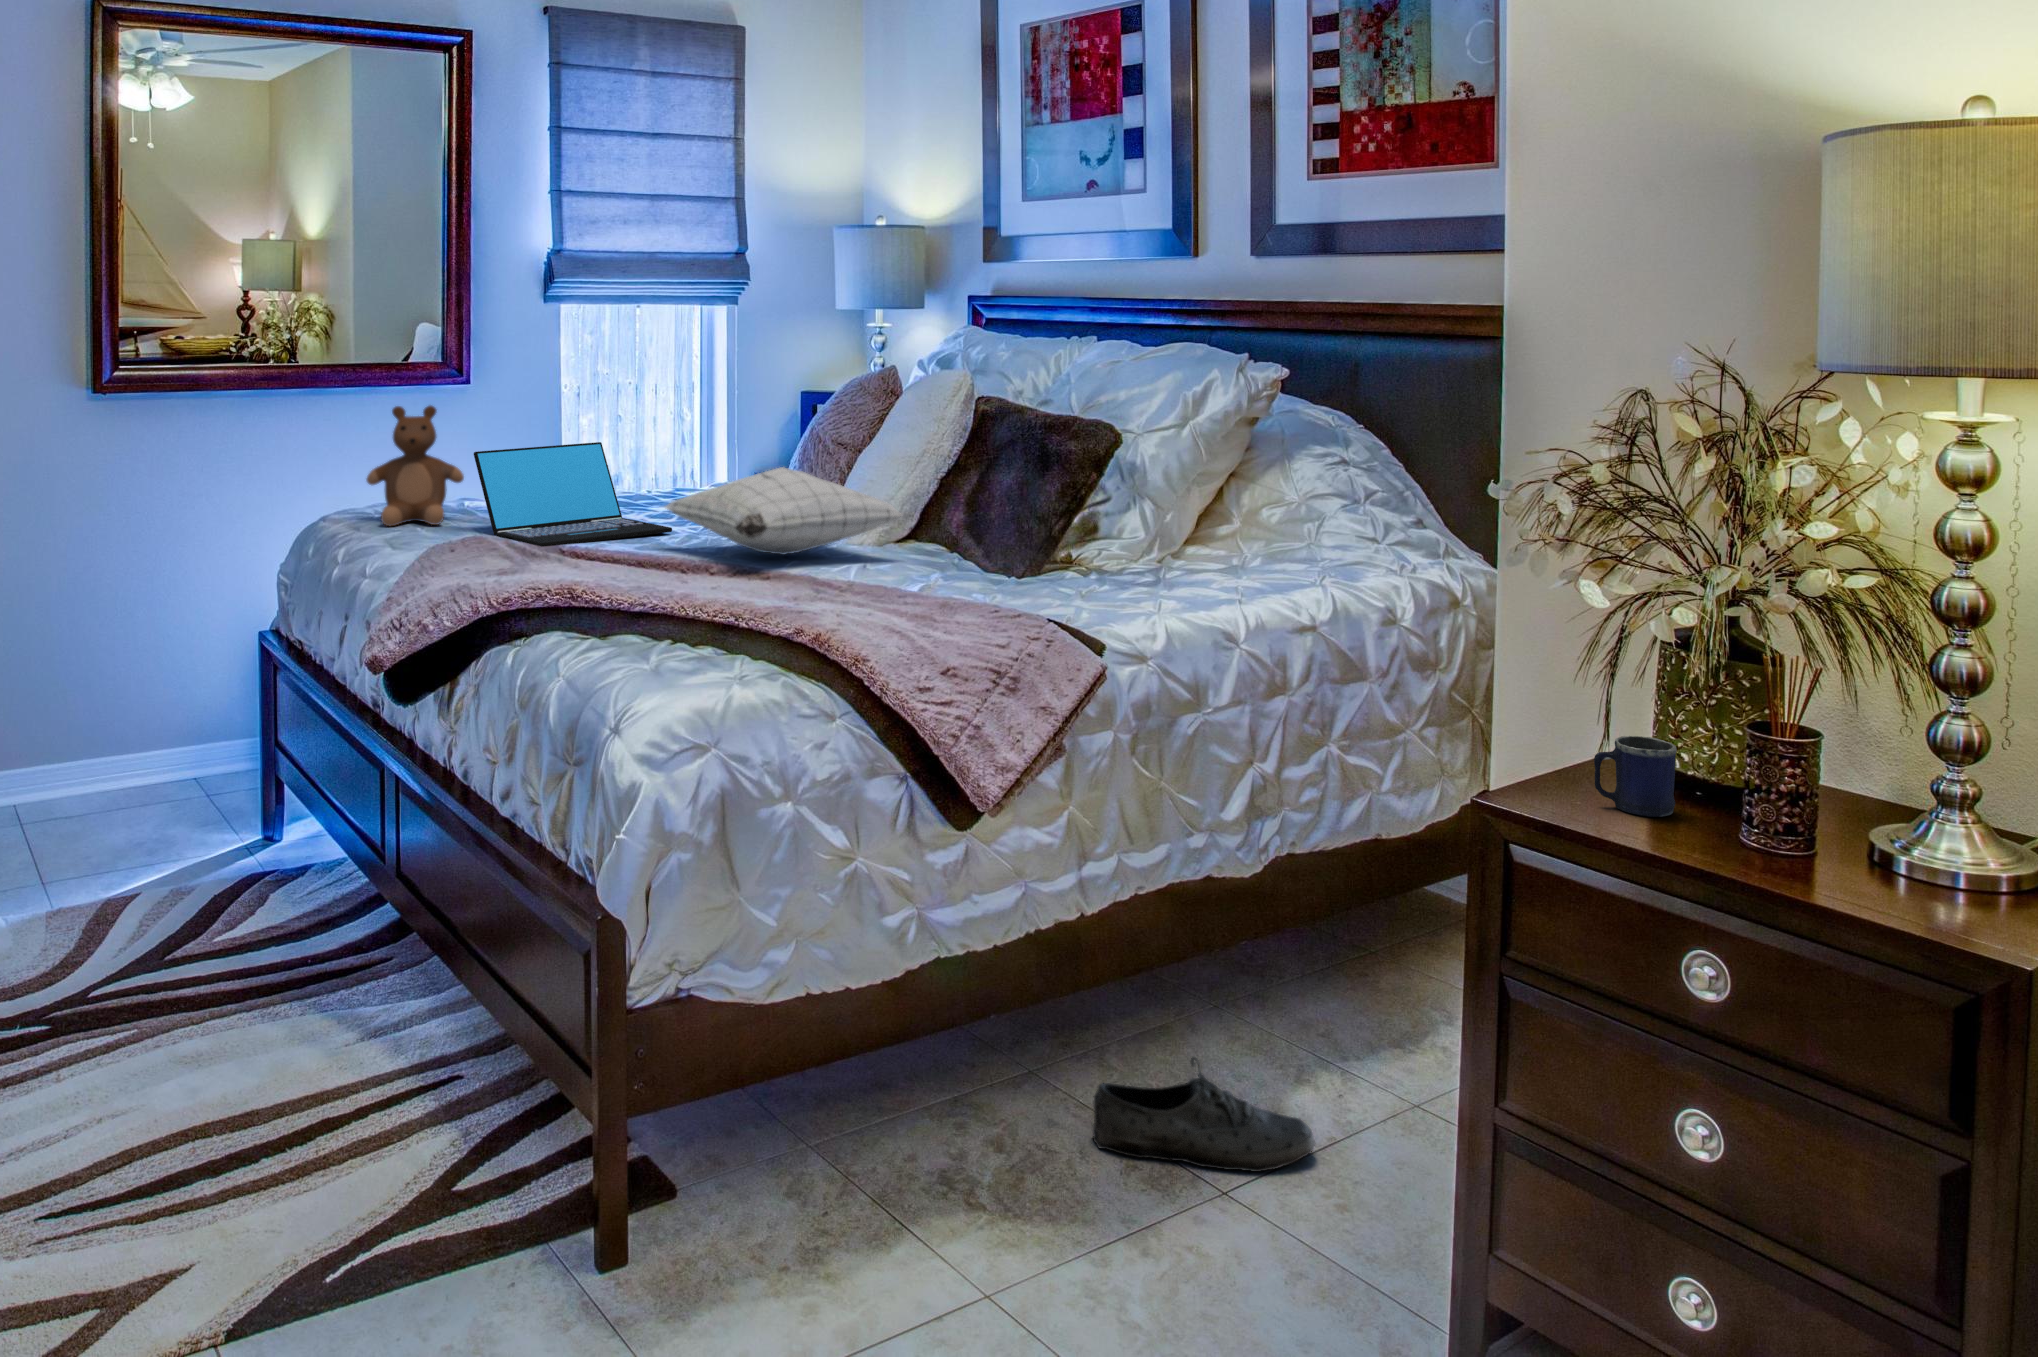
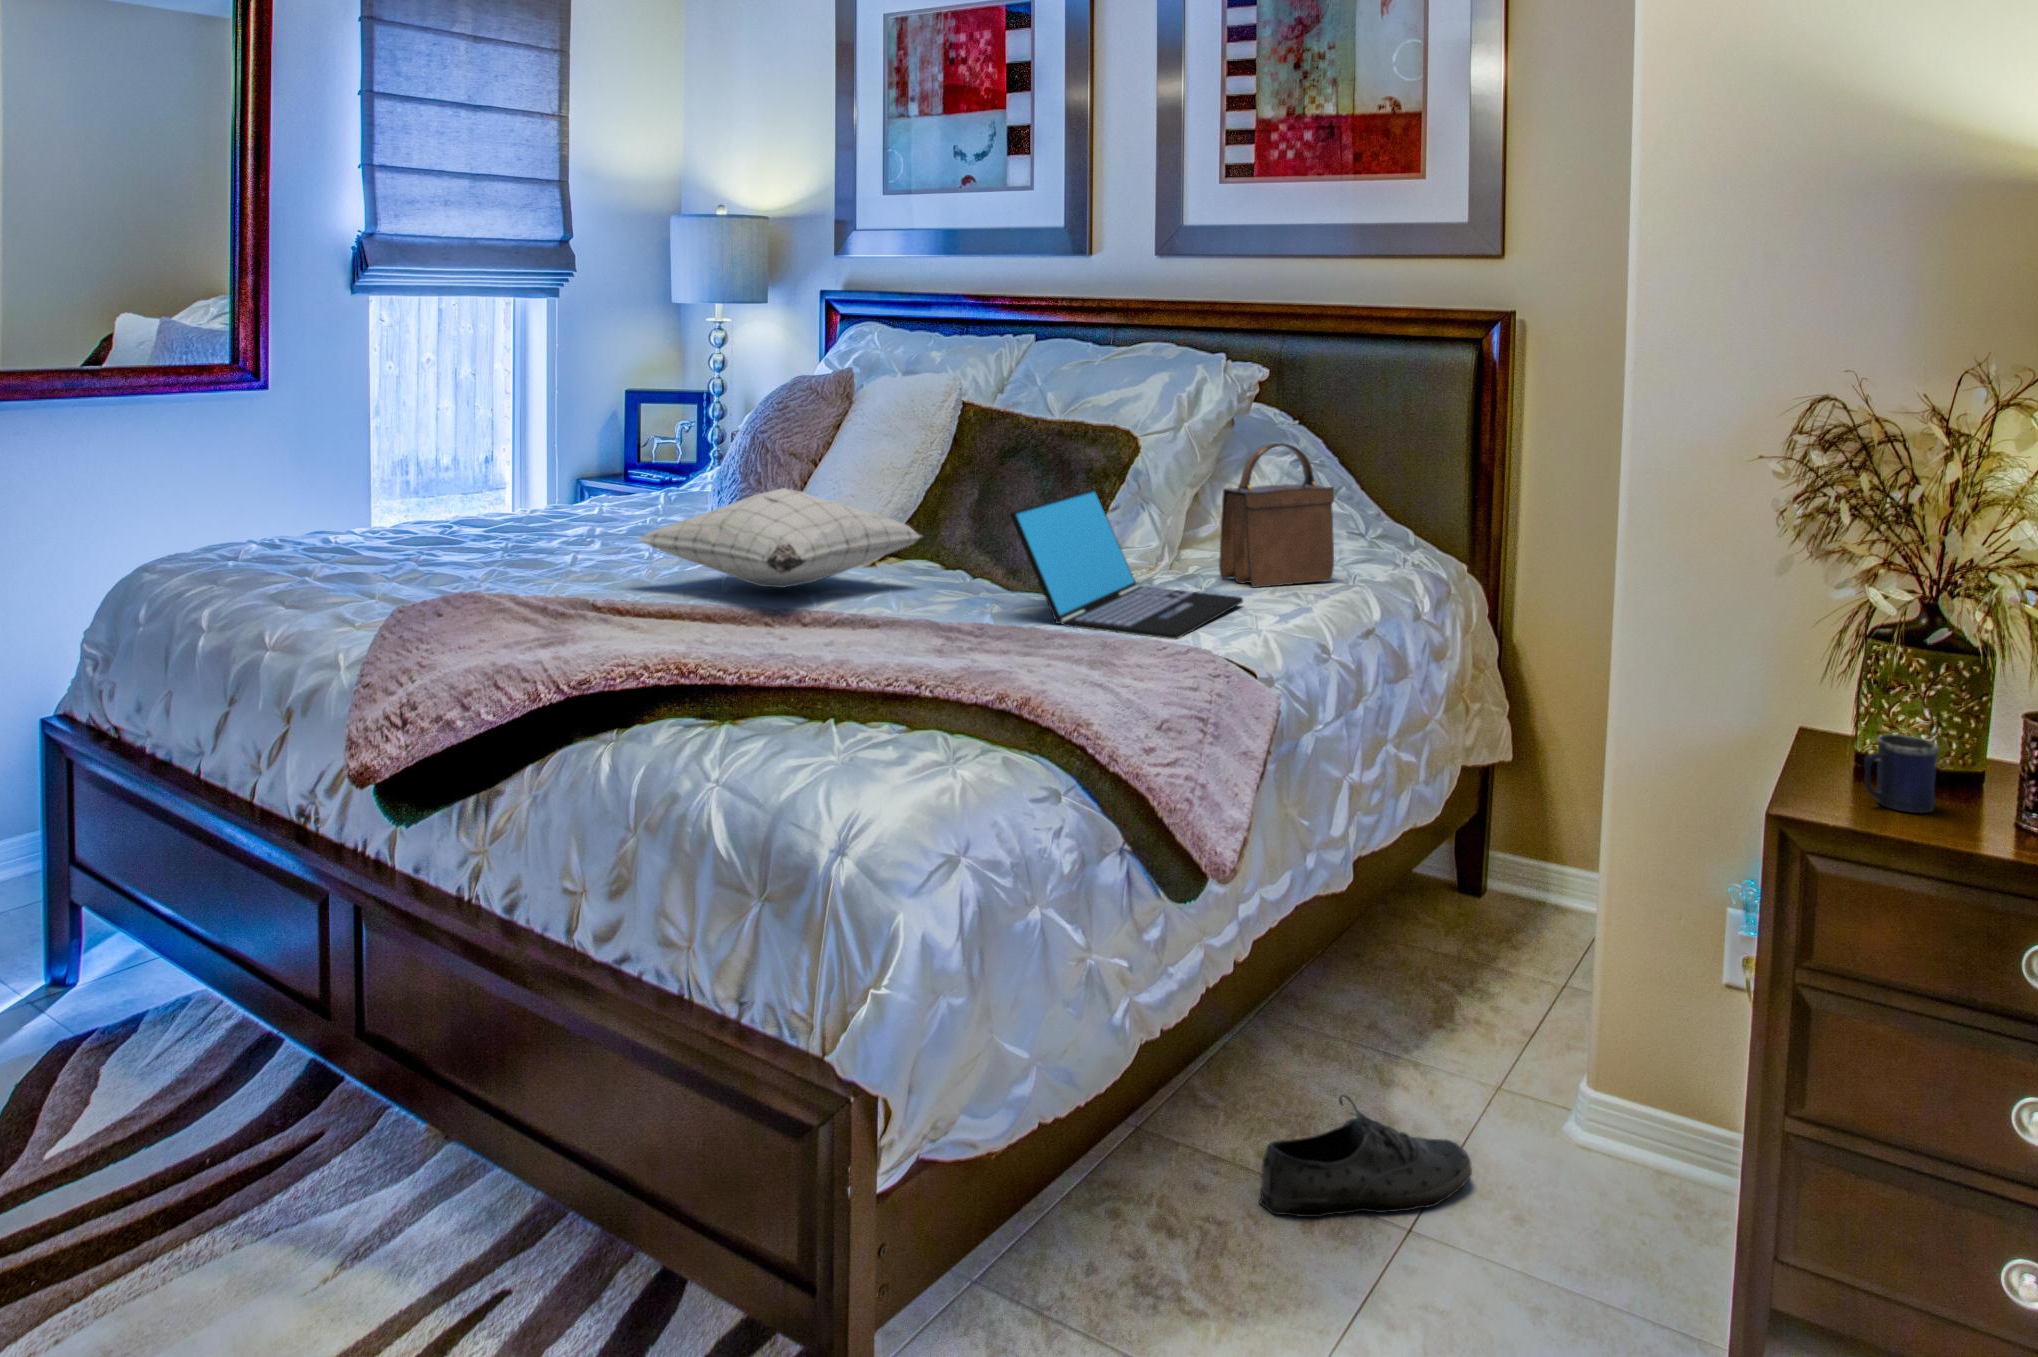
teddy bear: present [366,405,464,526] -> none [199,424,331,579]
handbag: none [1204,439,1322,580] -> present [1219,443,1334,588]
laptop: present [474,442,672,547] -> present [1010,489,1243,639]

